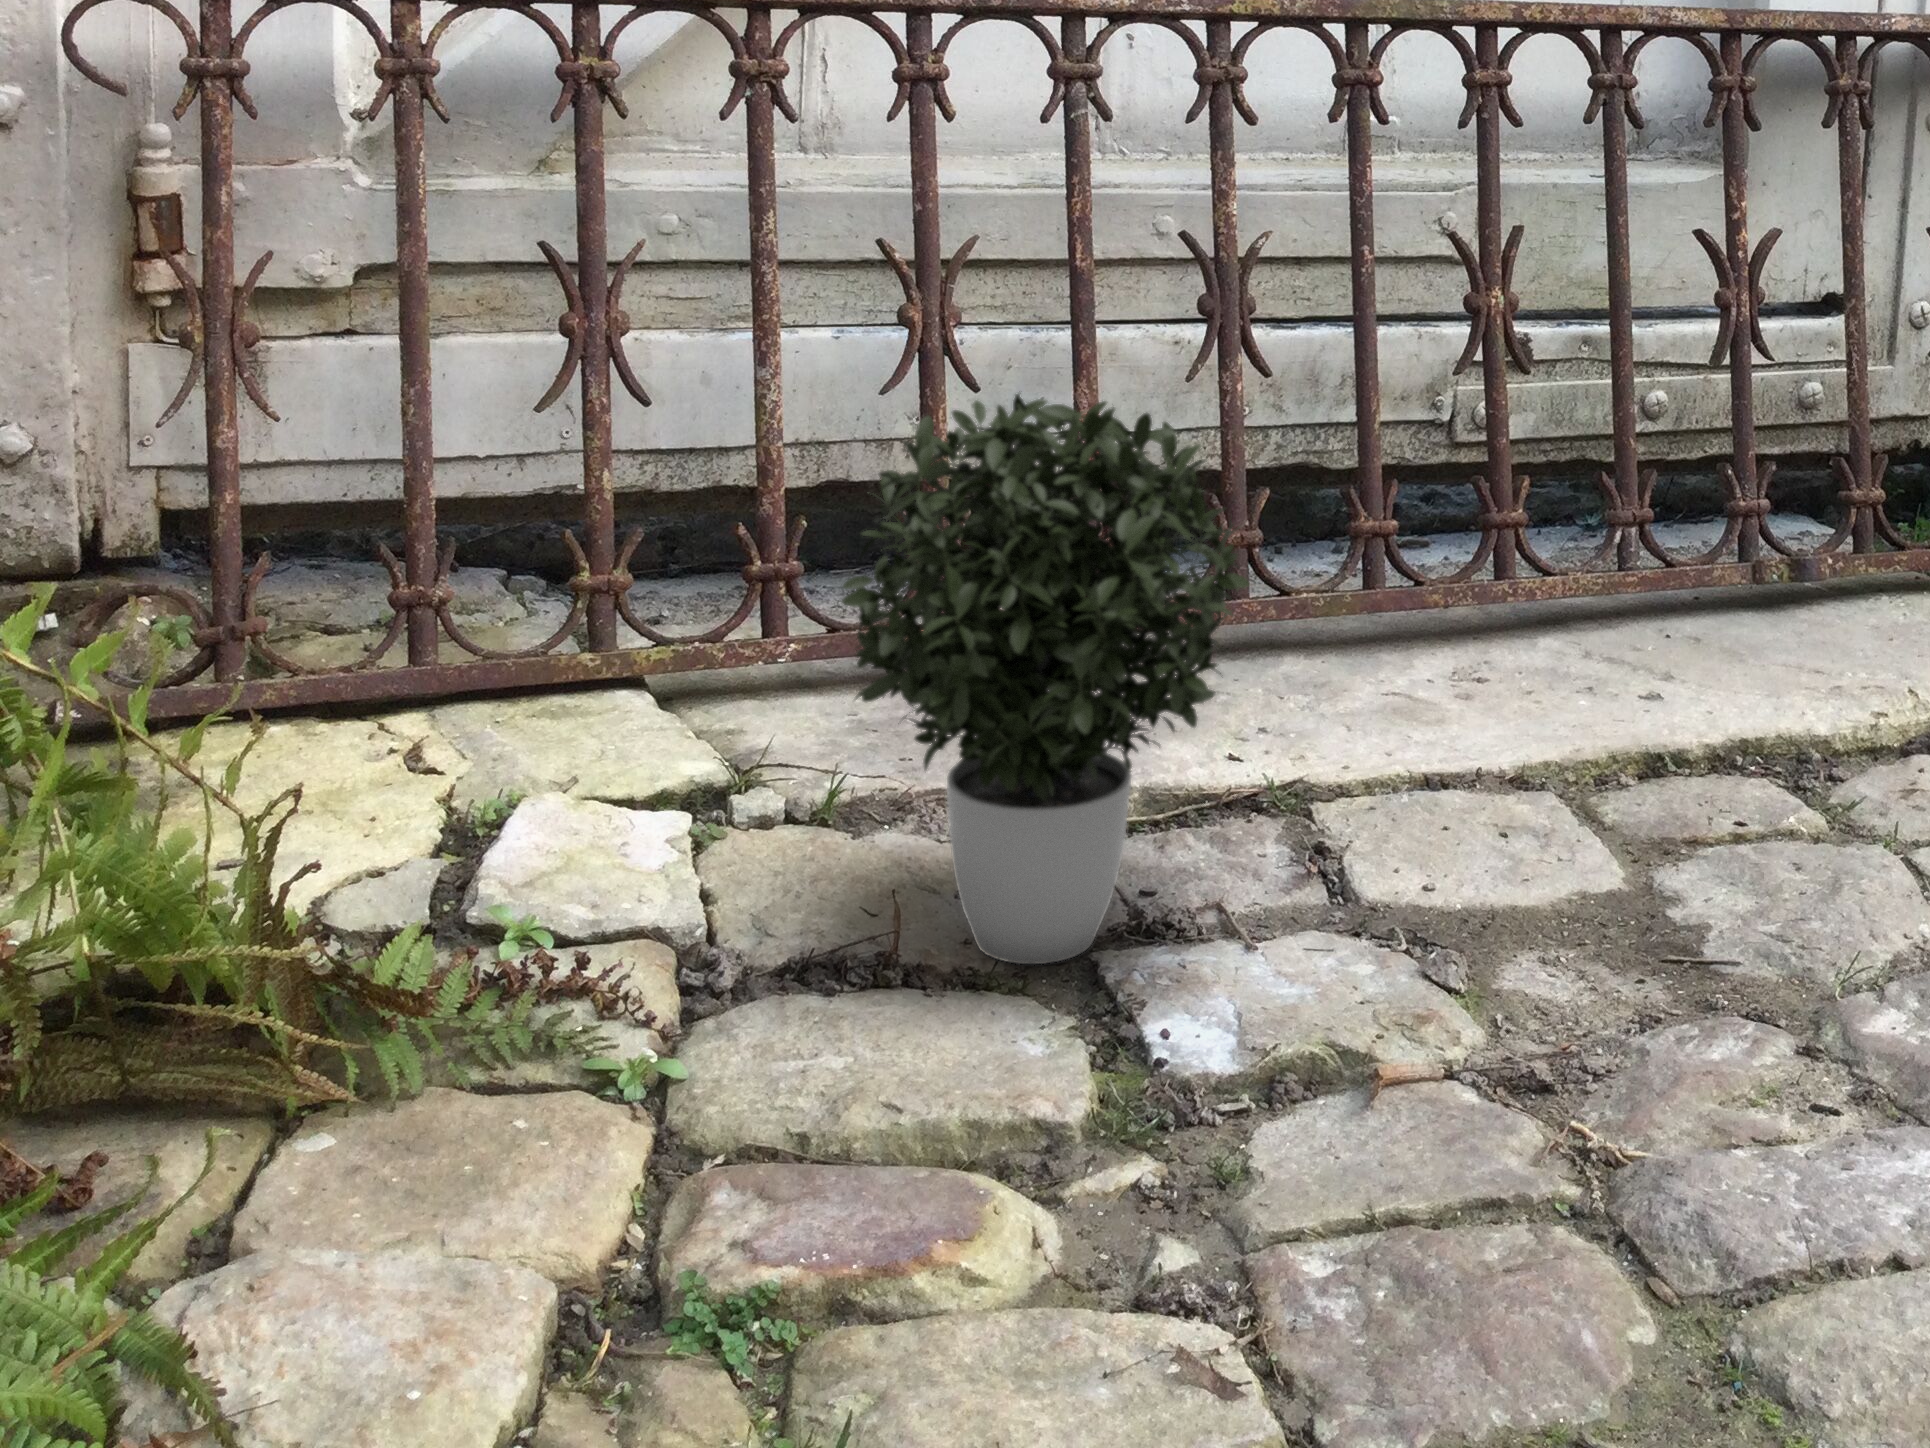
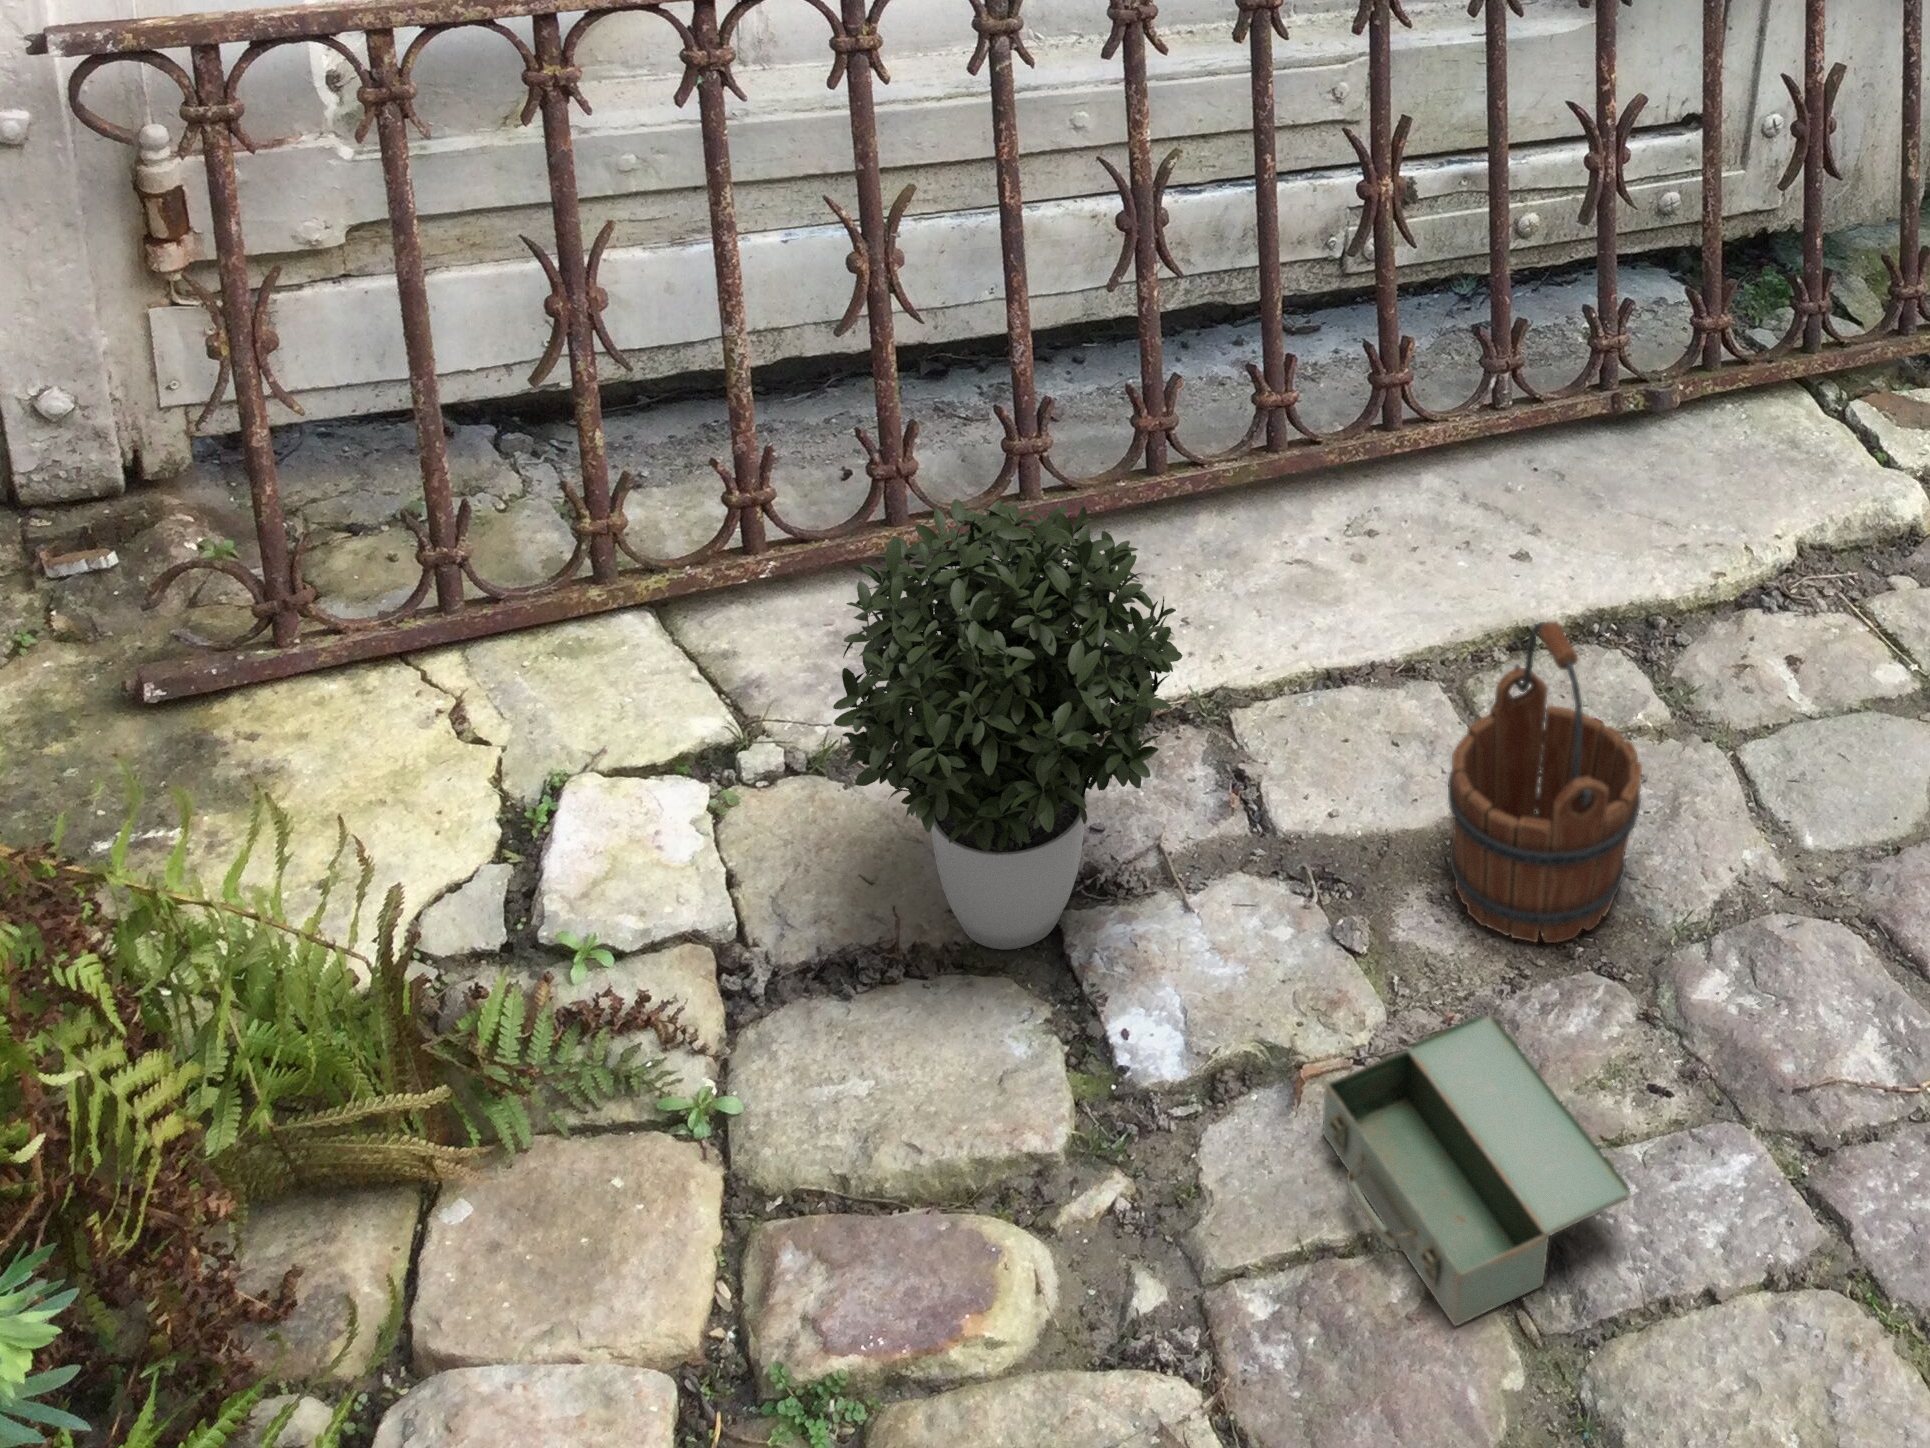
wooden bucket: none [1561,569,1792,980] -> present [1448,622,1642,943]
toolbox: none [1405,989,1792,1281] -> present [1323,1014,1631,1326]

